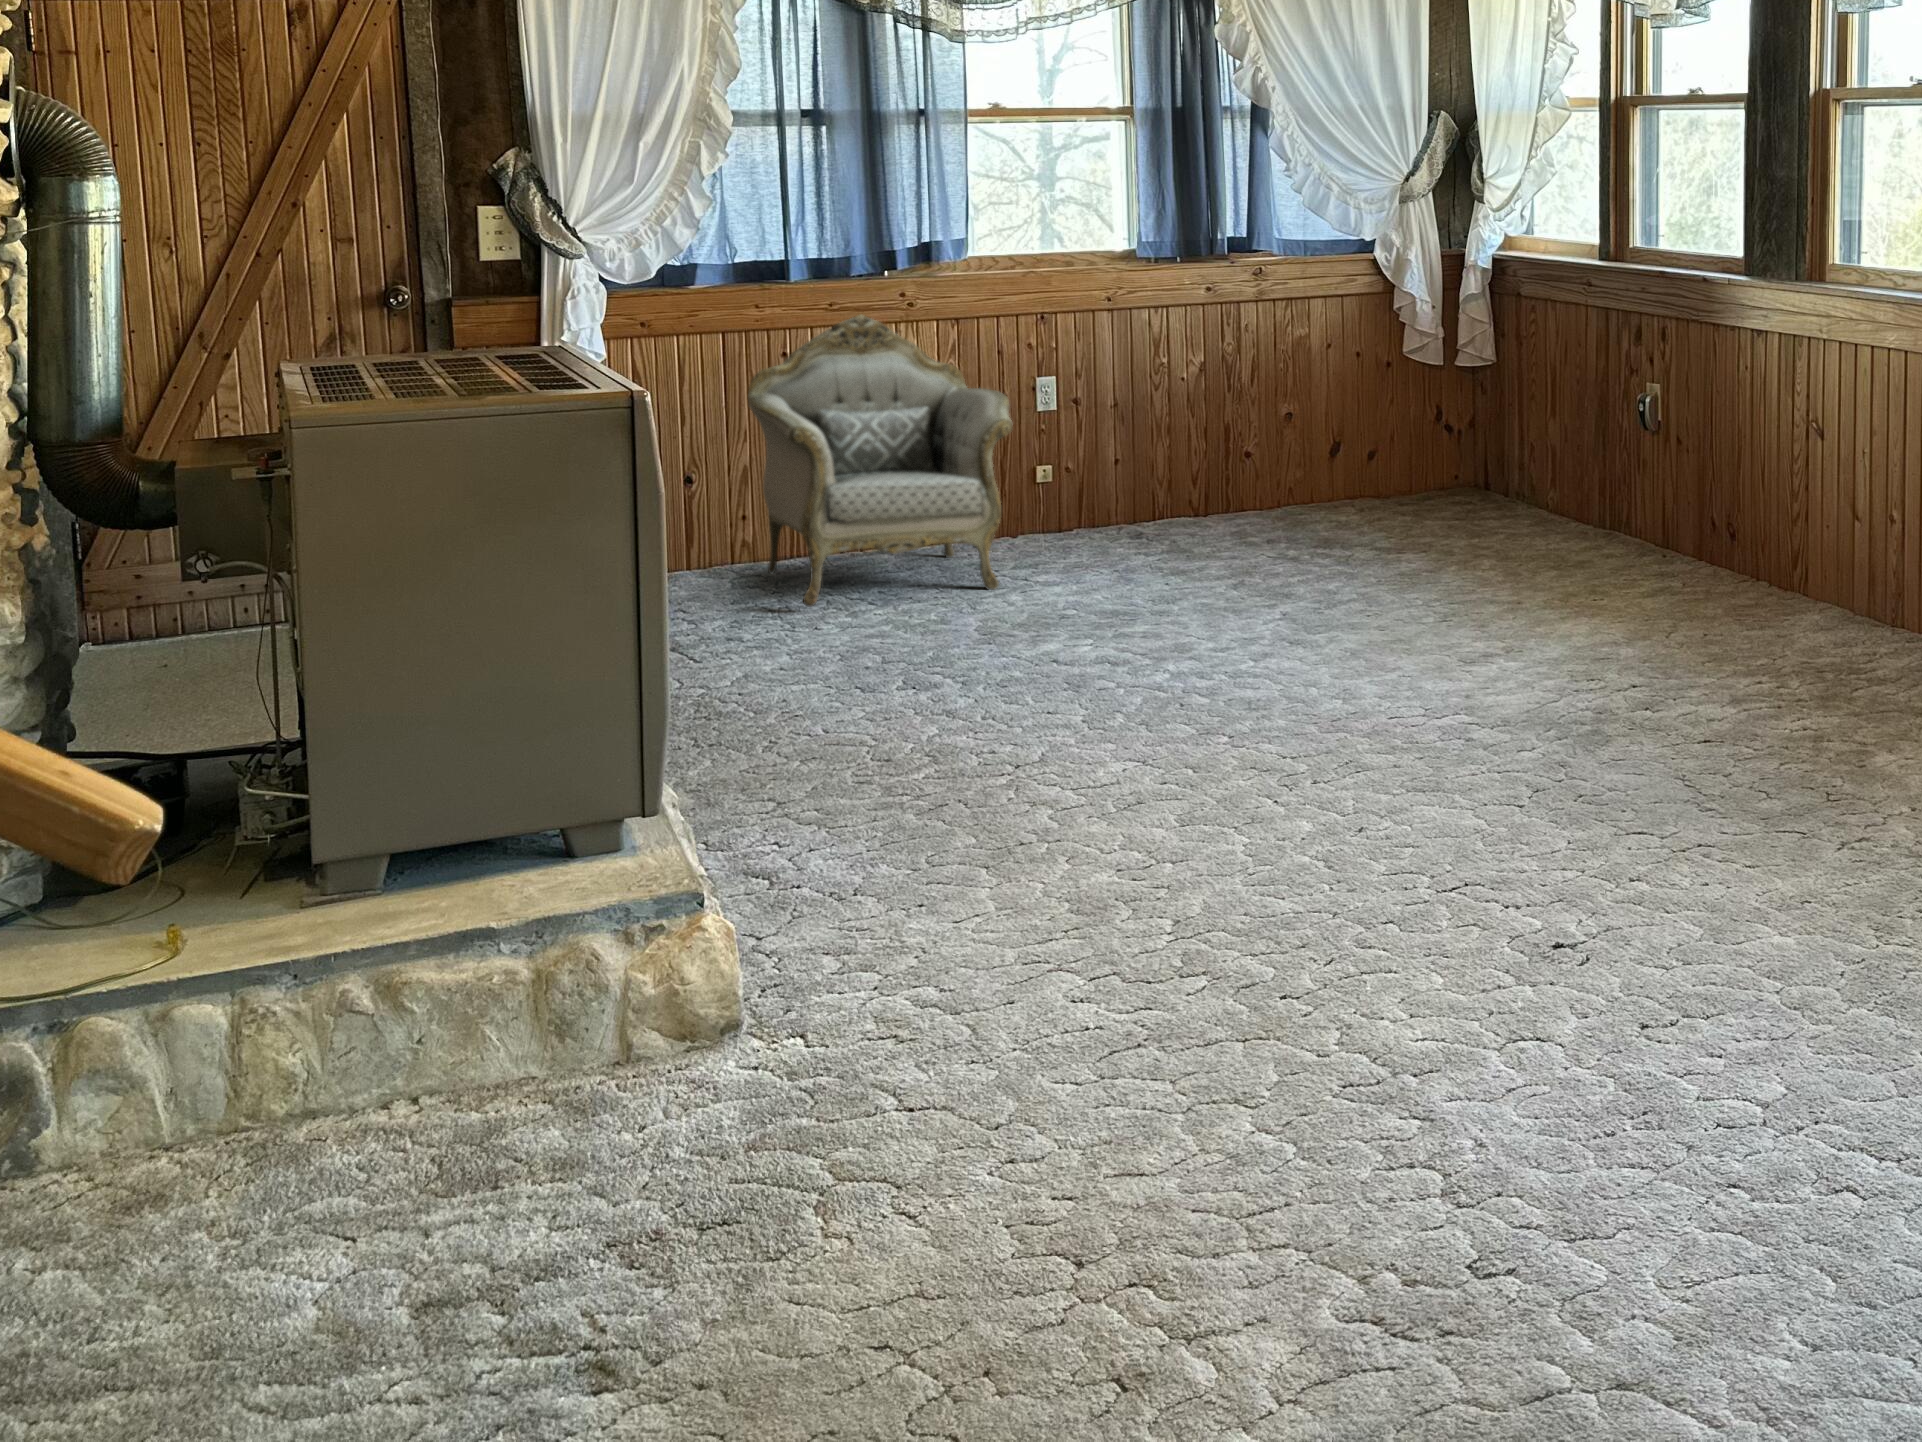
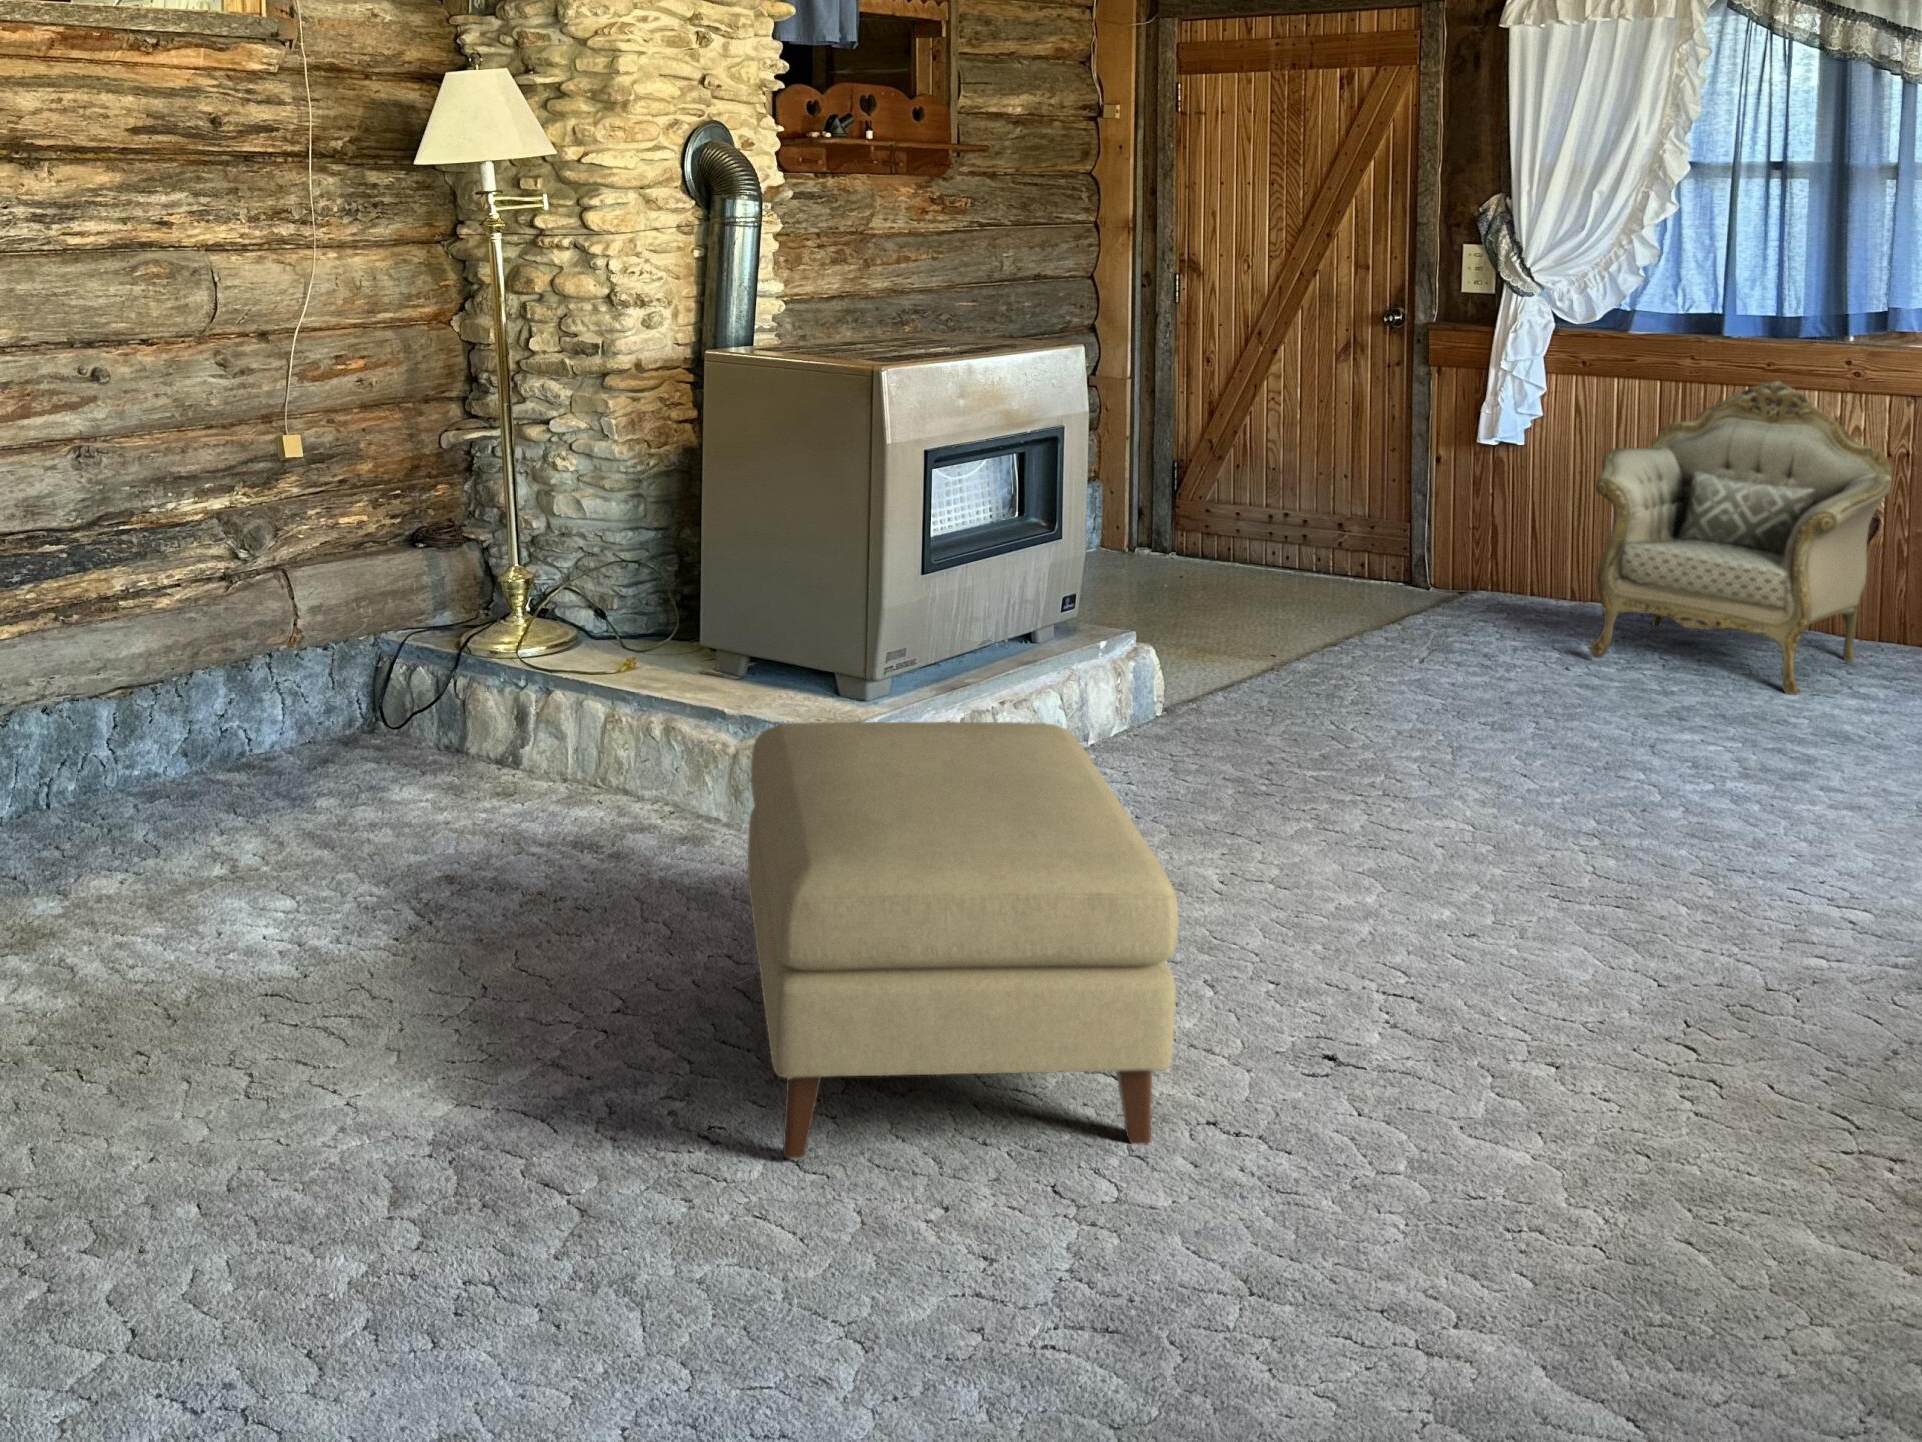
ottoman: none [1092,714,1735,1223] -> present [748,722,1178,1159]

